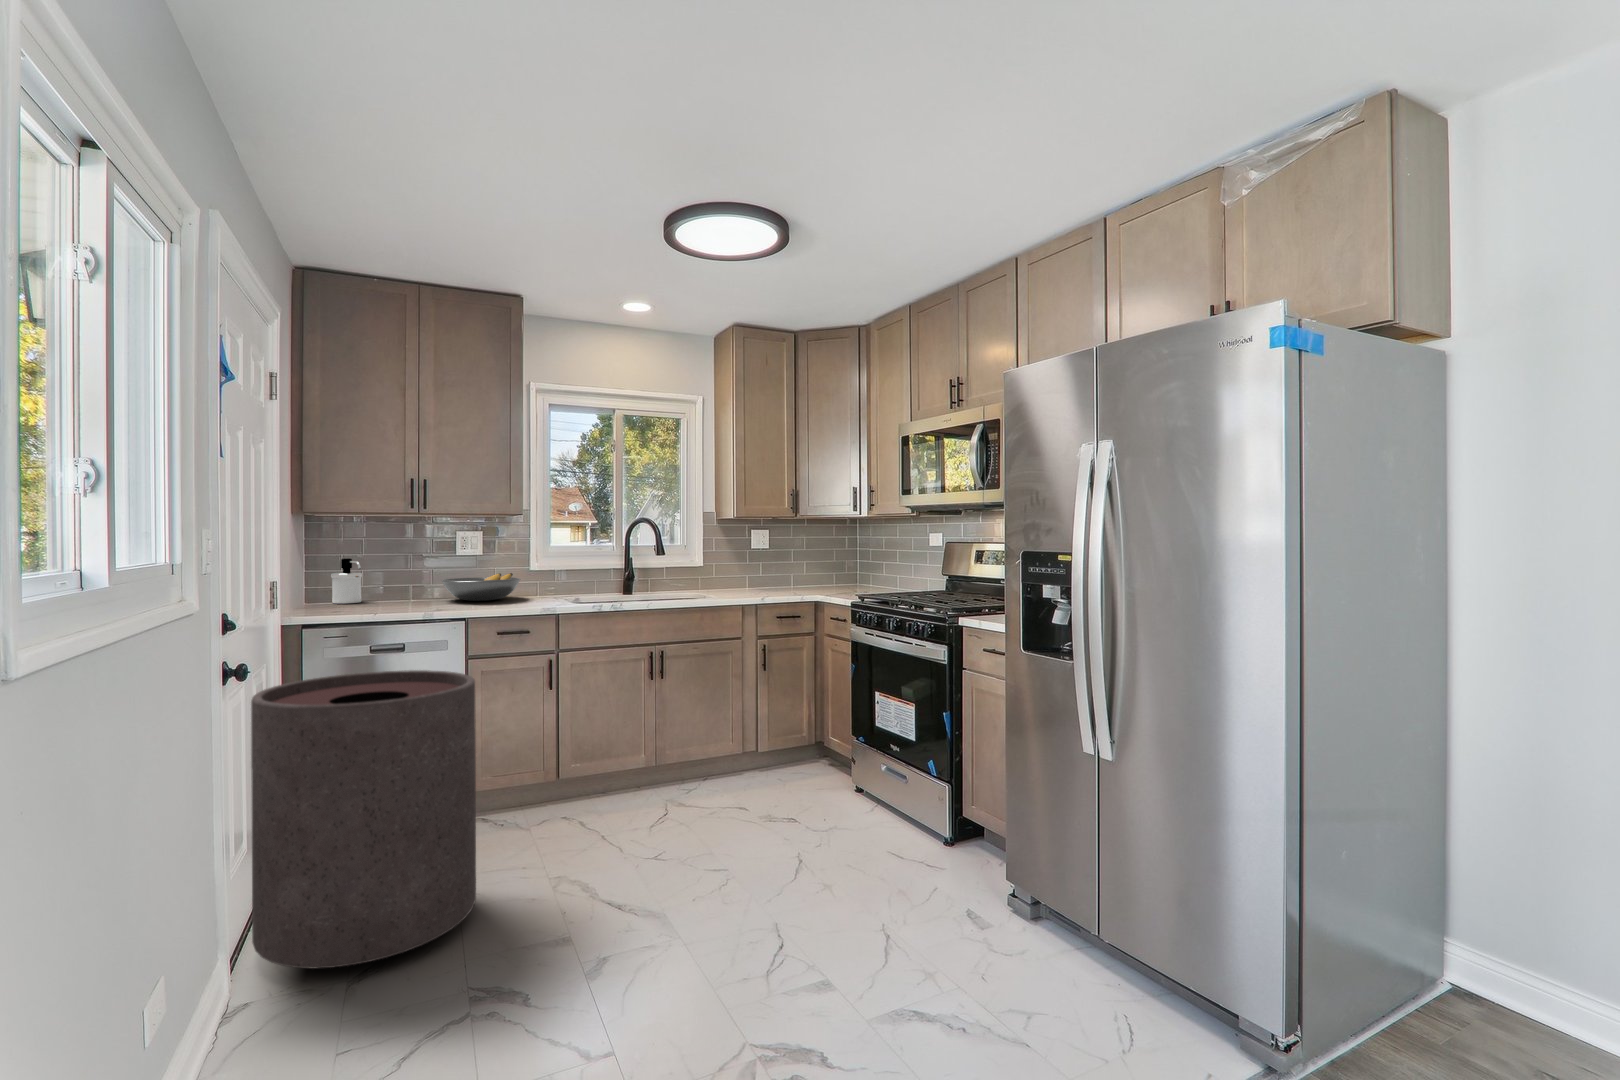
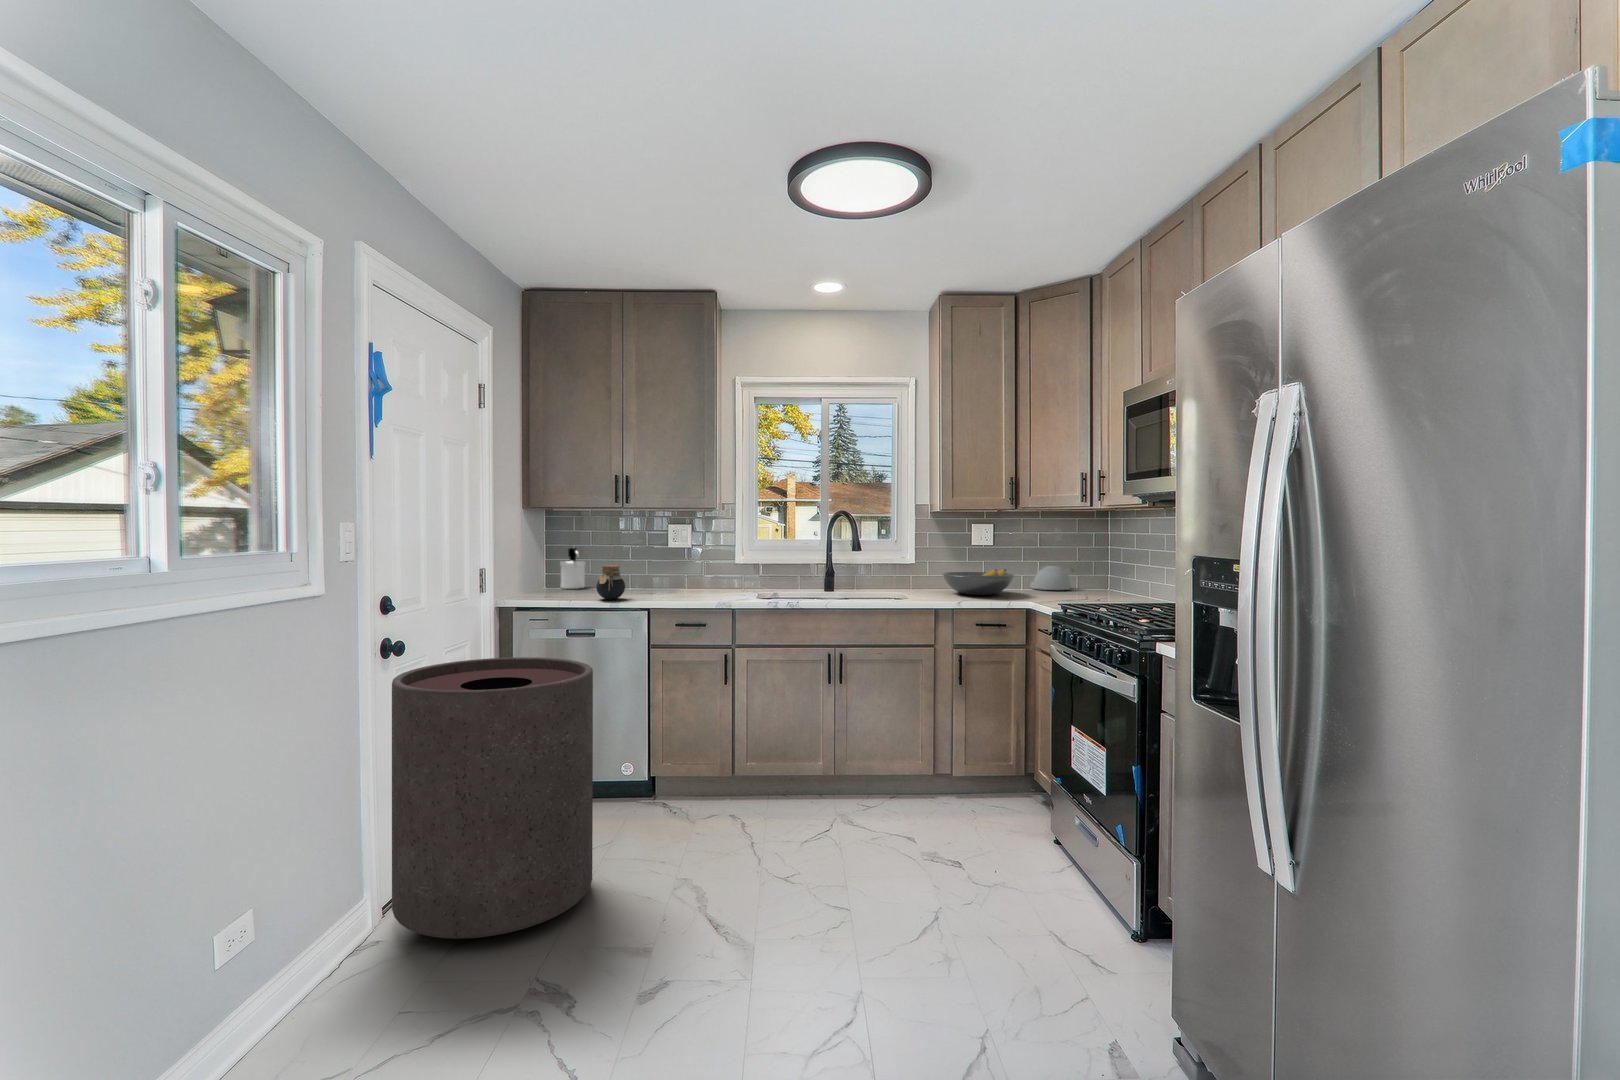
kettle: none [799,555,834,587] -> present [1030,566,1073,590]
fruit bowl: present [442,573,520,601] -> present [942,569,1014,595]
jar: none [399,575,433,611] -> present [596,566,625,600]

